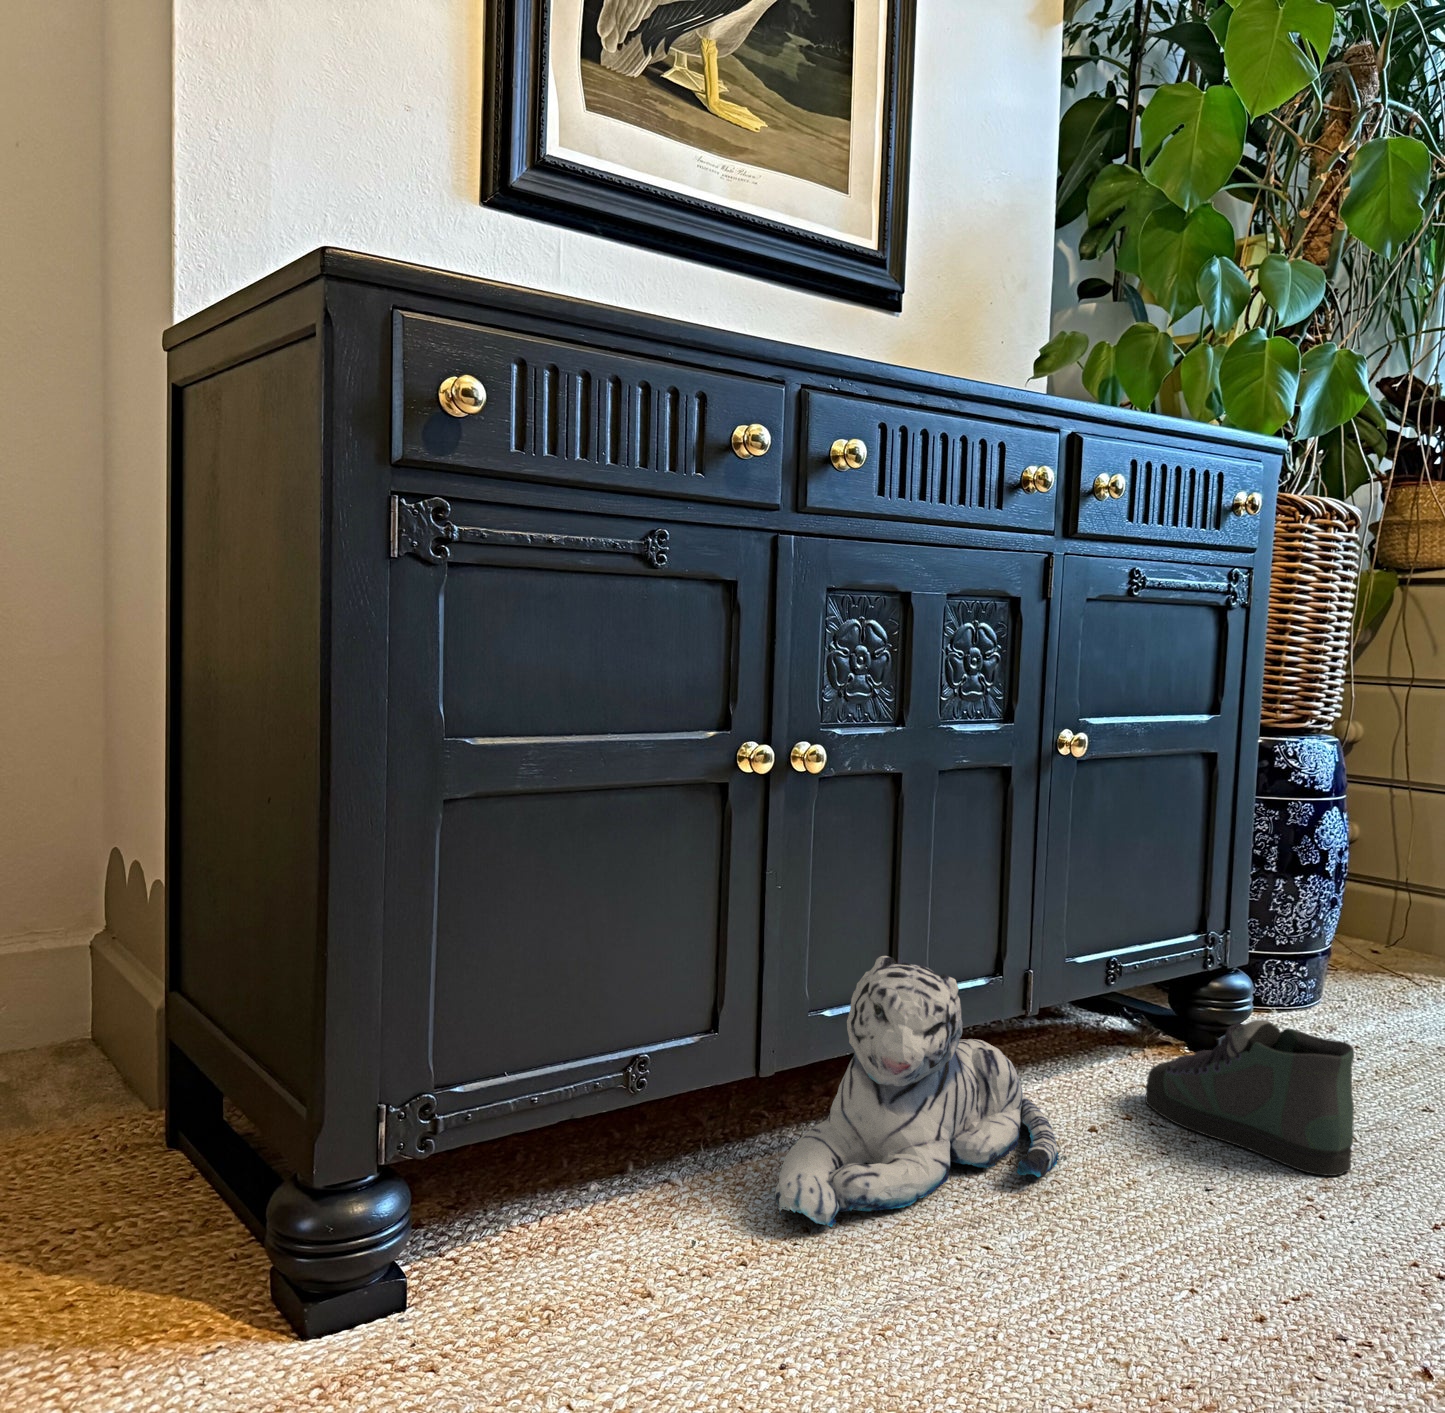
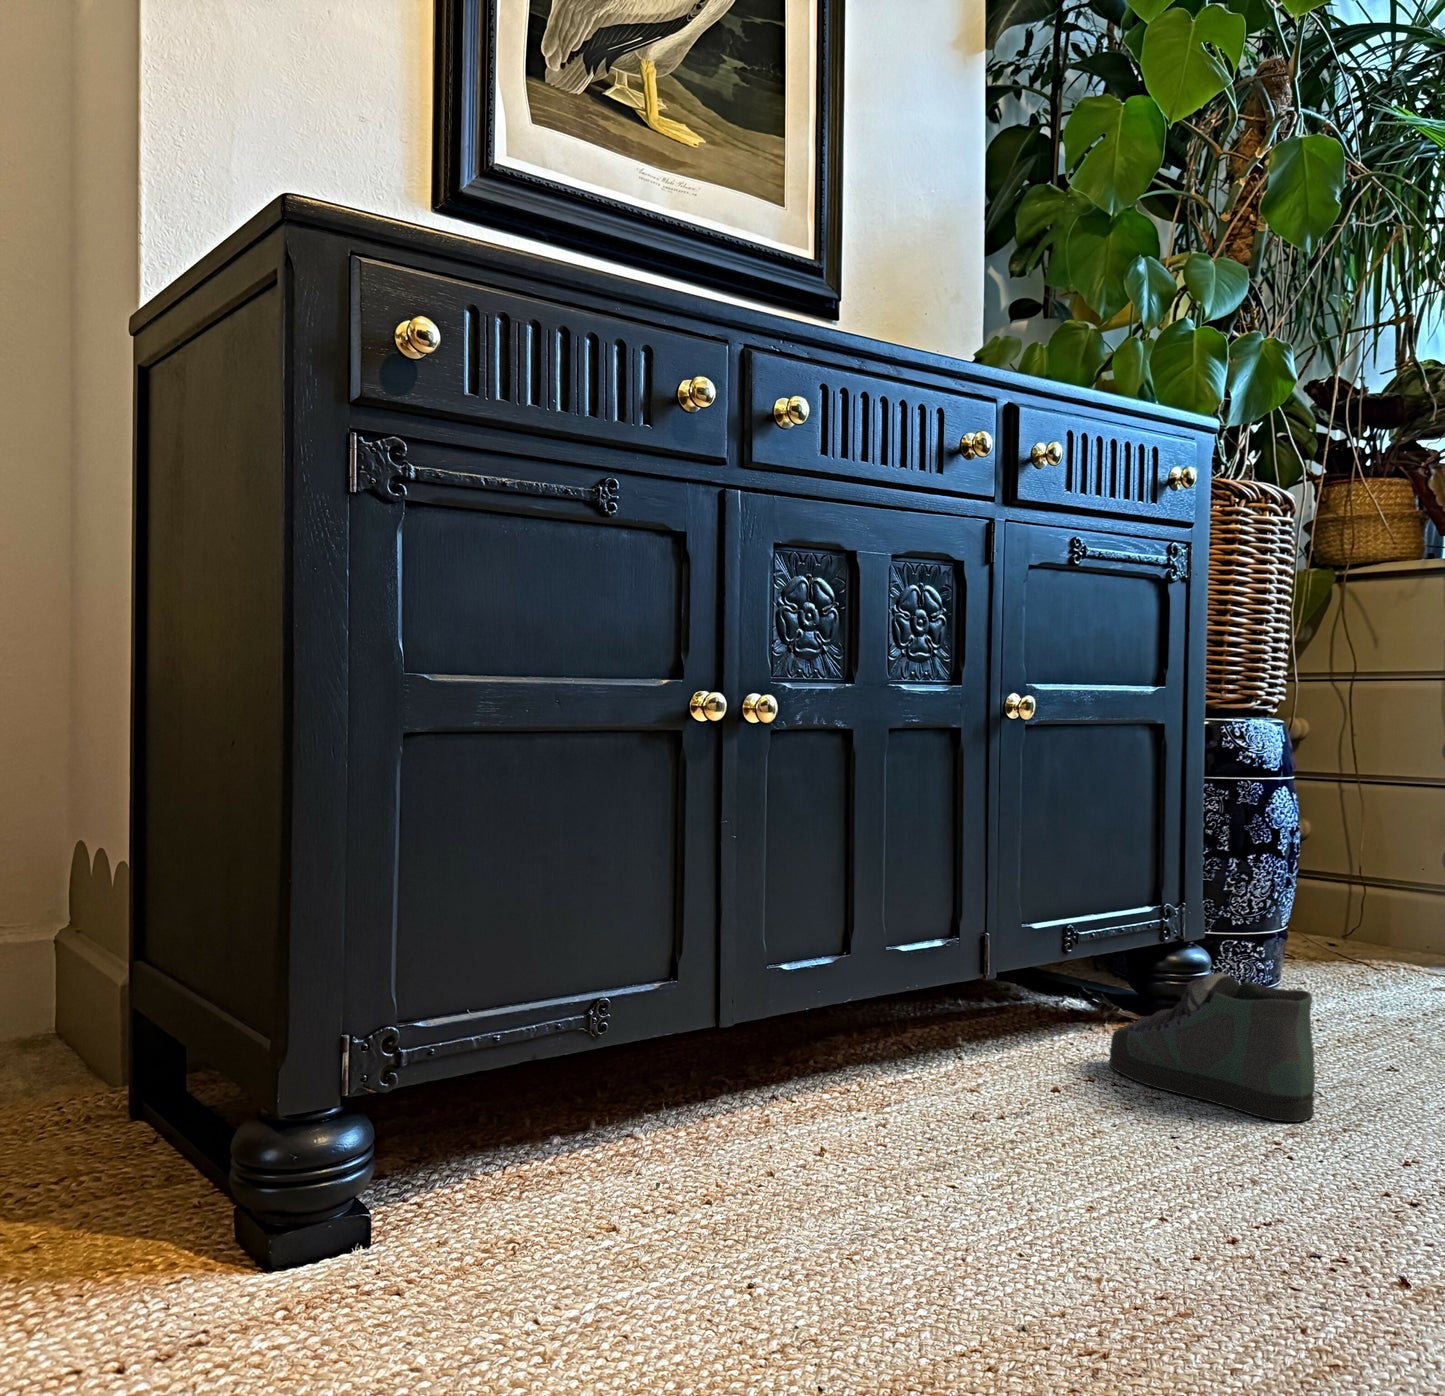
plush toy: present [775,956,1059,1227] -> none [740,906,1026,1171]

